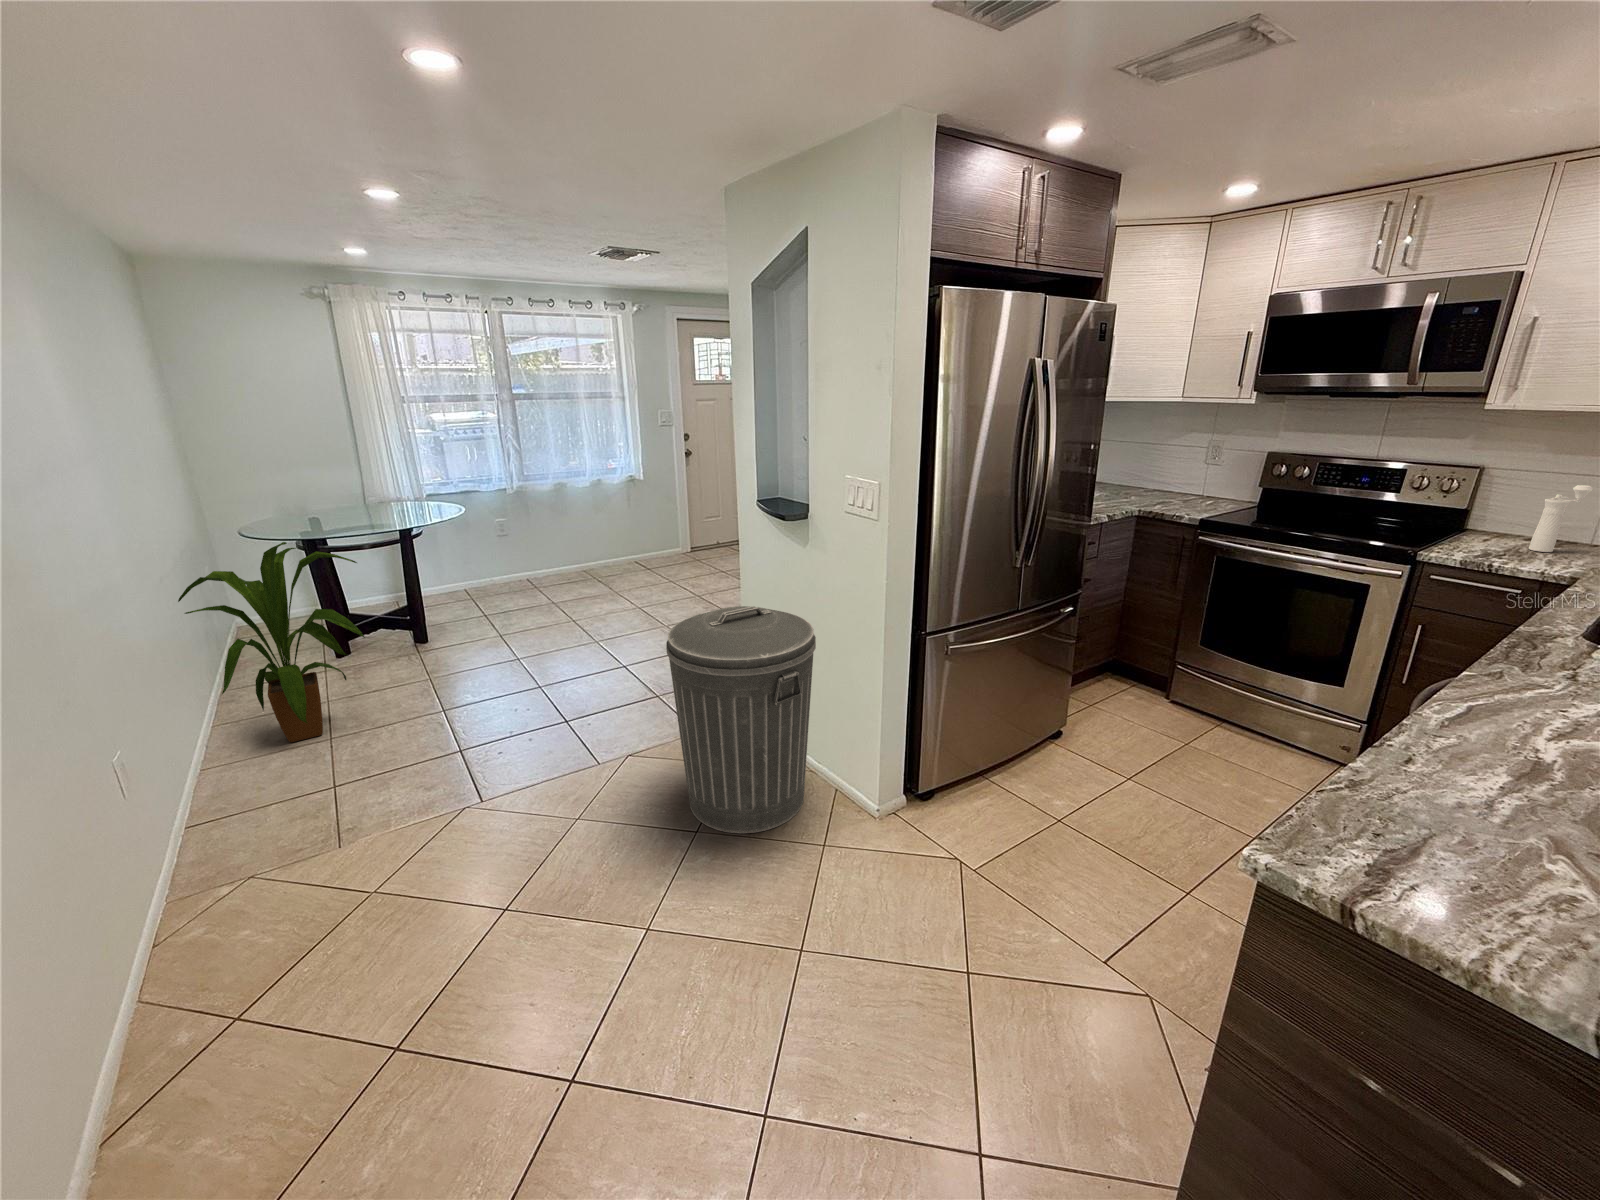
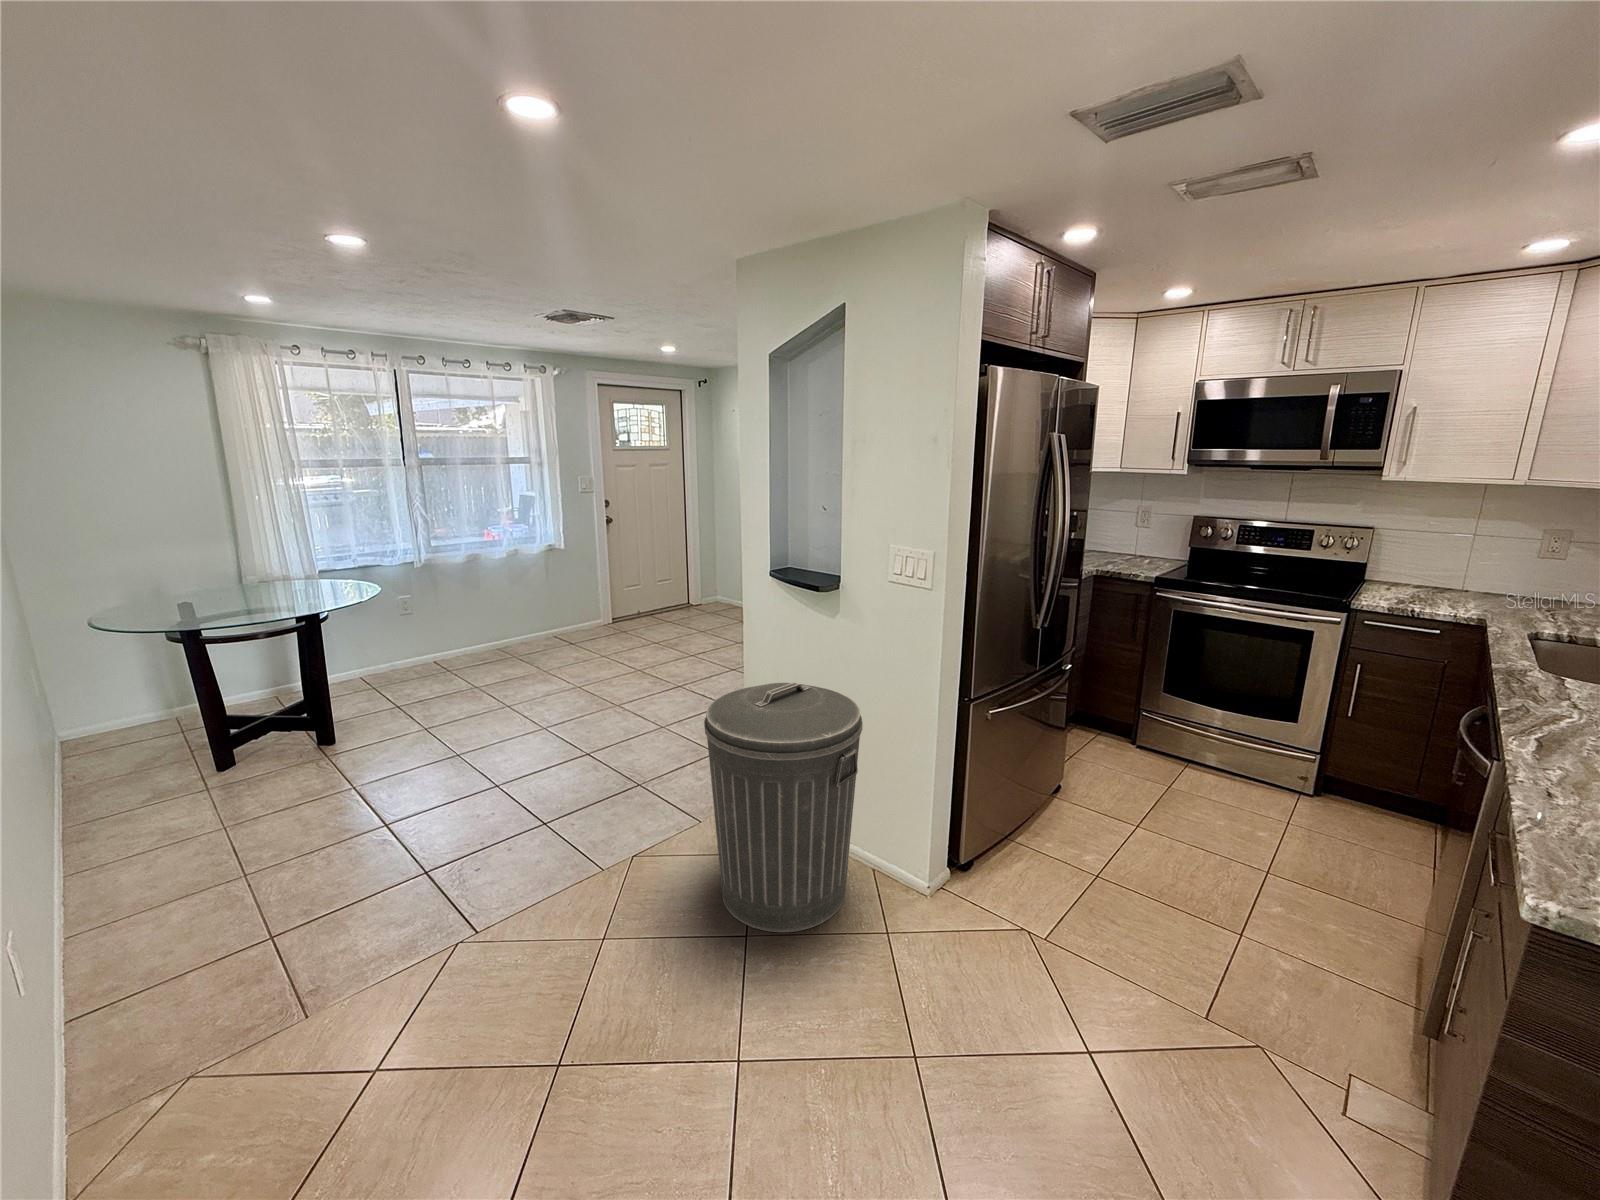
pepper mill: present [1529,485,1592,552] -> none [1426,542,1465,597]
house plant: present [178,542,365,742] -> none [33,637,297,888]

